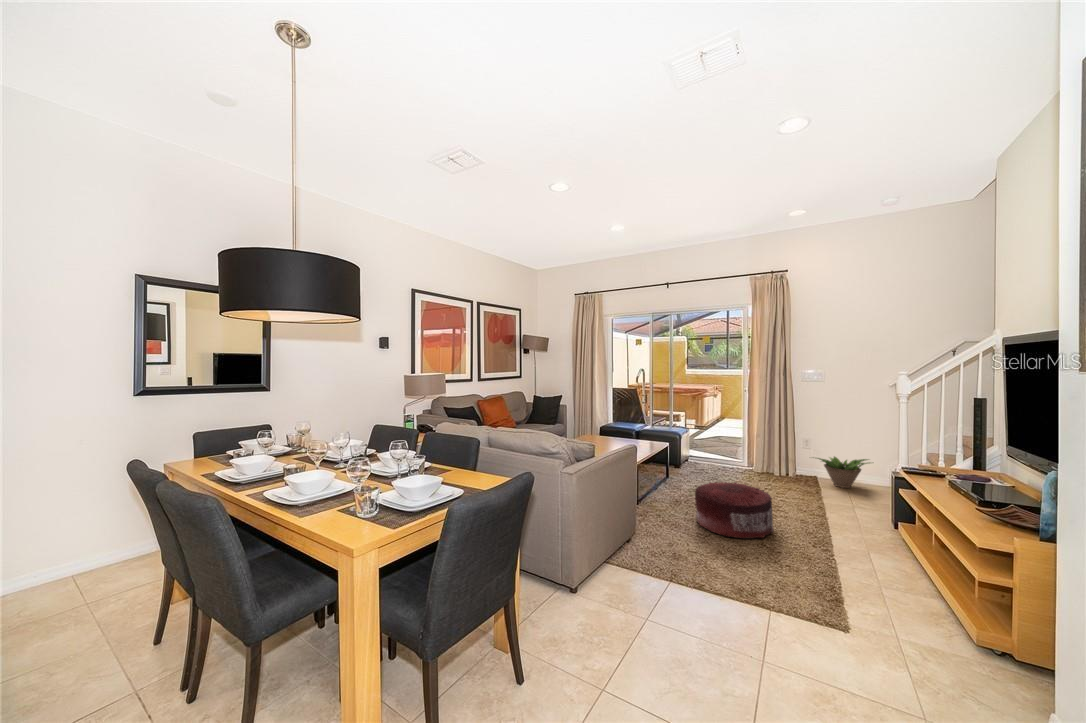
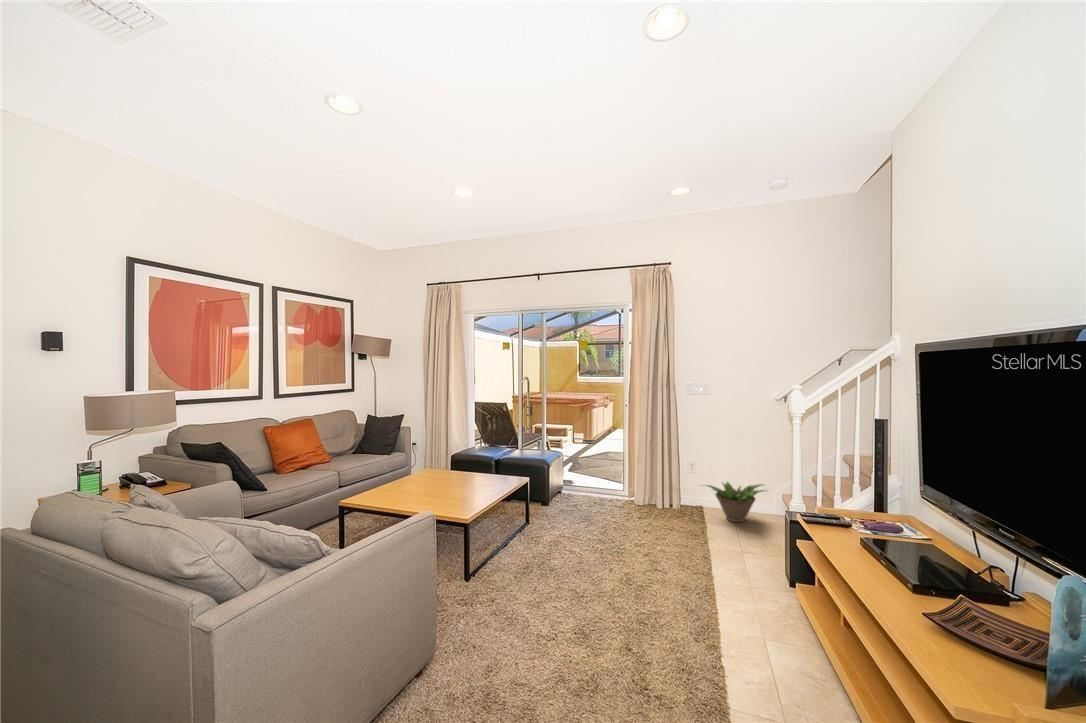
pouf: present [695,482,773,538] -> none [541,540,643,636]

